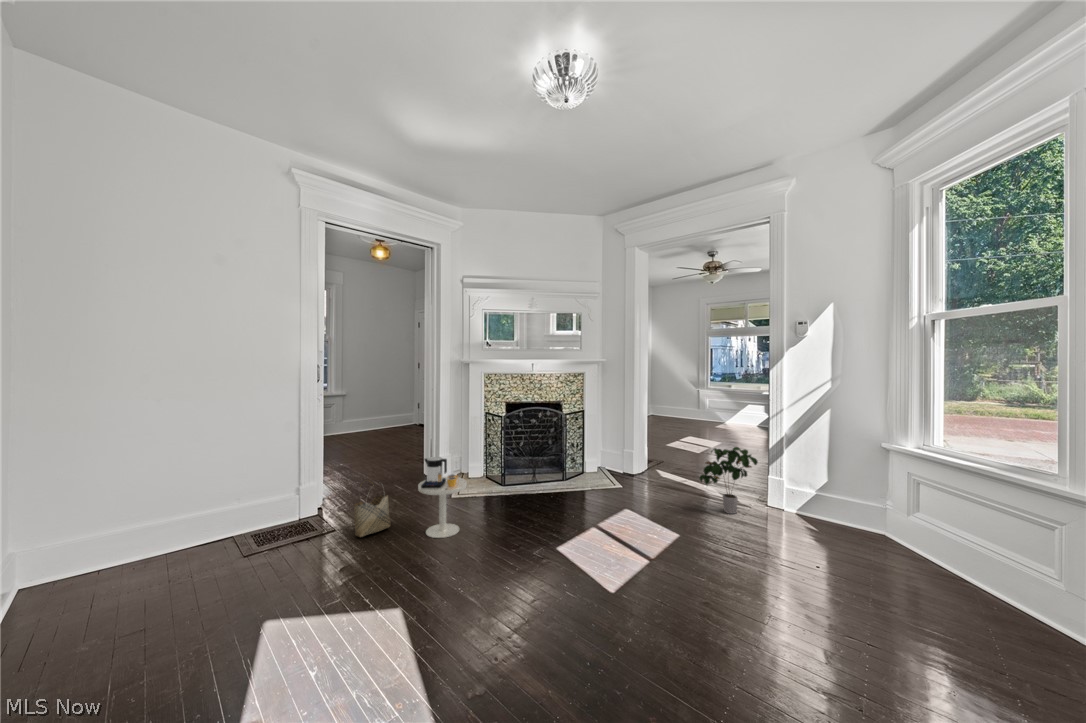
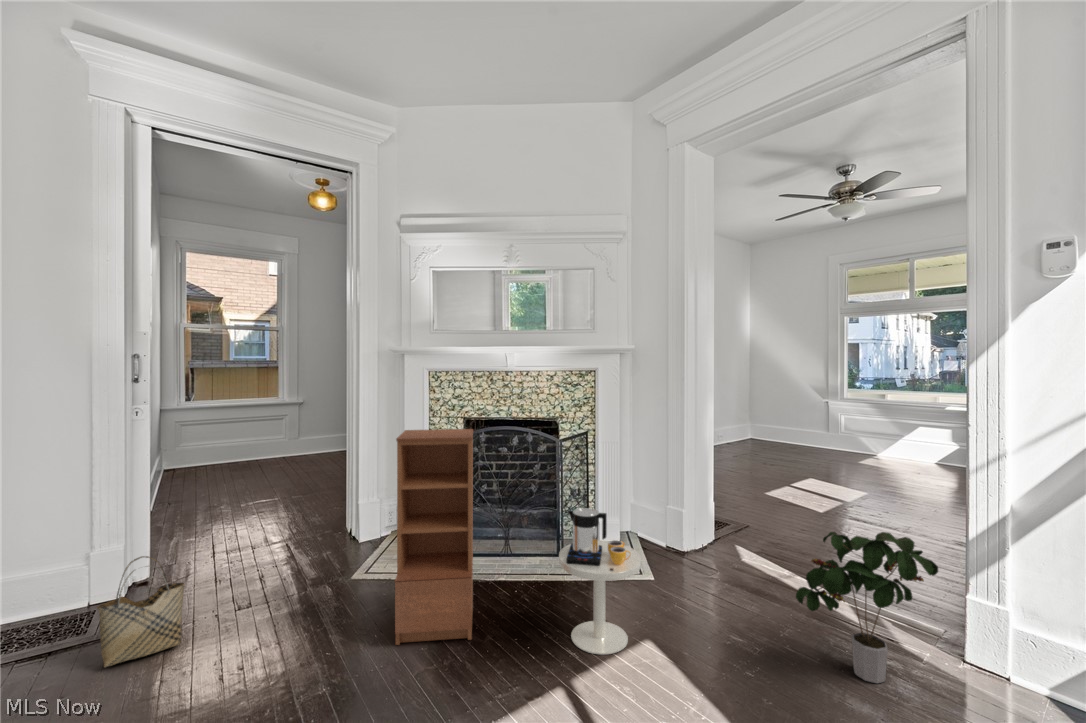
bookcase: none [500,406,545,519] -> present [395,429,473,645]
side table: present [418,457,467,538] -> present [559,508,641,655]

